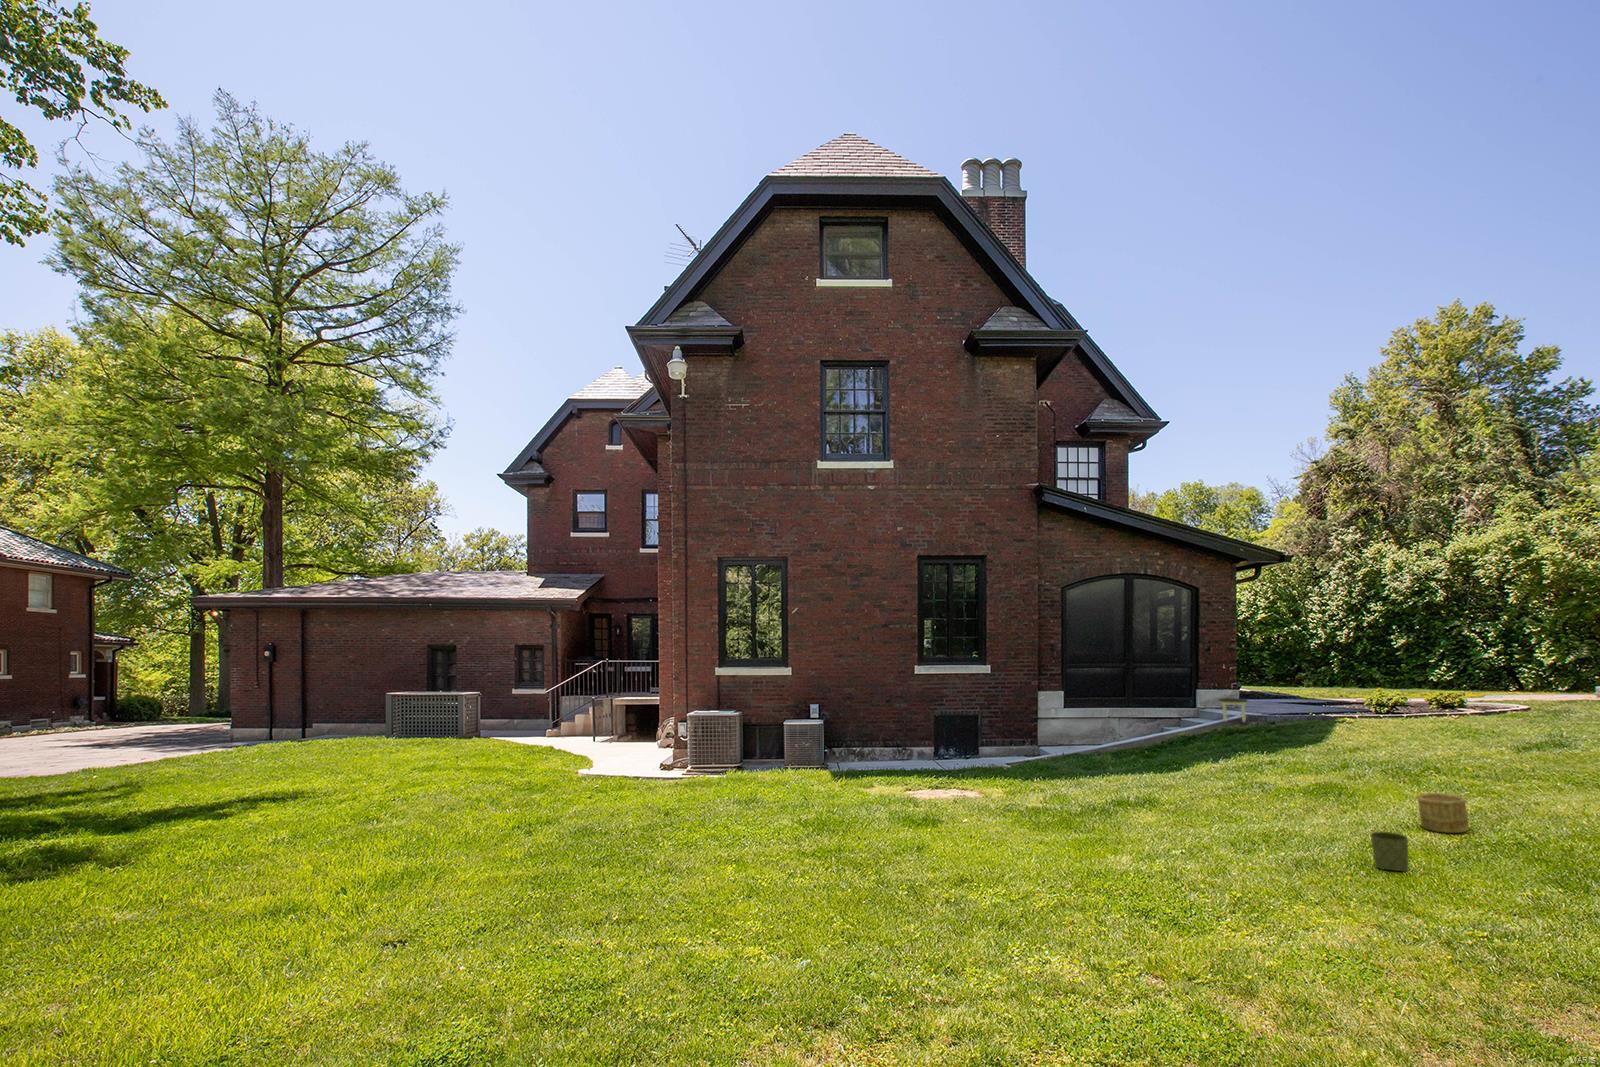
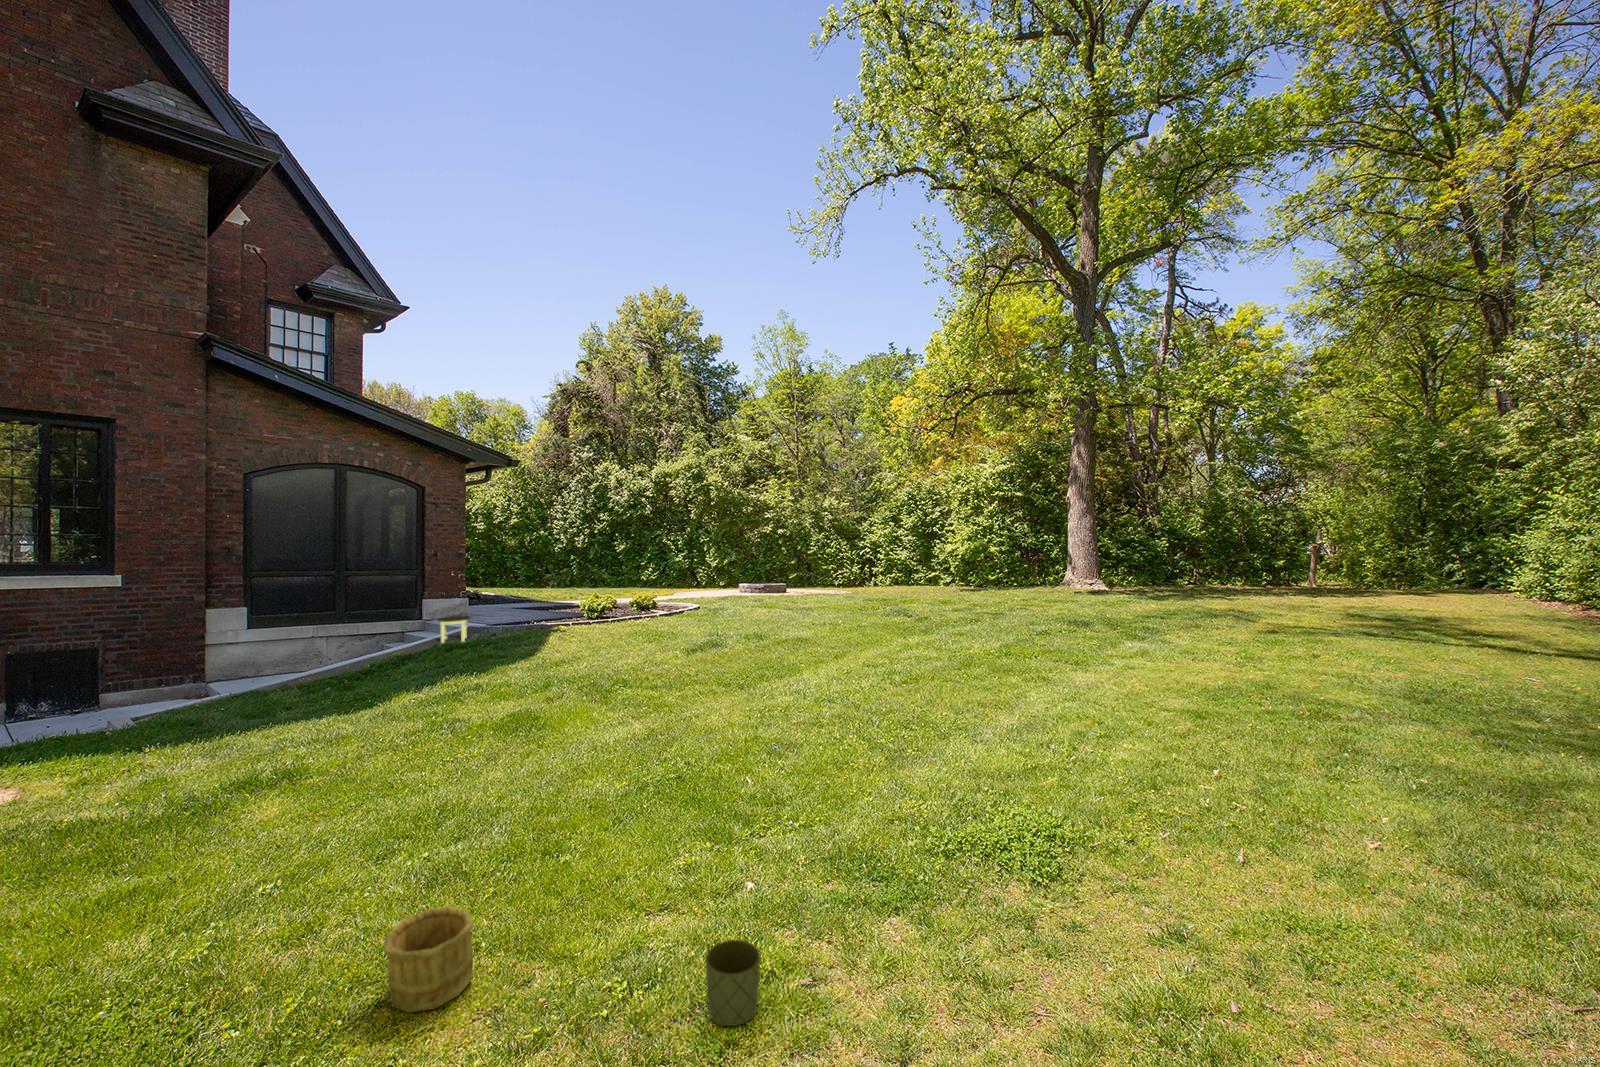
wooden bucket: present [1416,793,1468,833] -> present [384,906,473,1013]
planter: present [1371,832,1408,872] -> present [706,940,760,1027]

